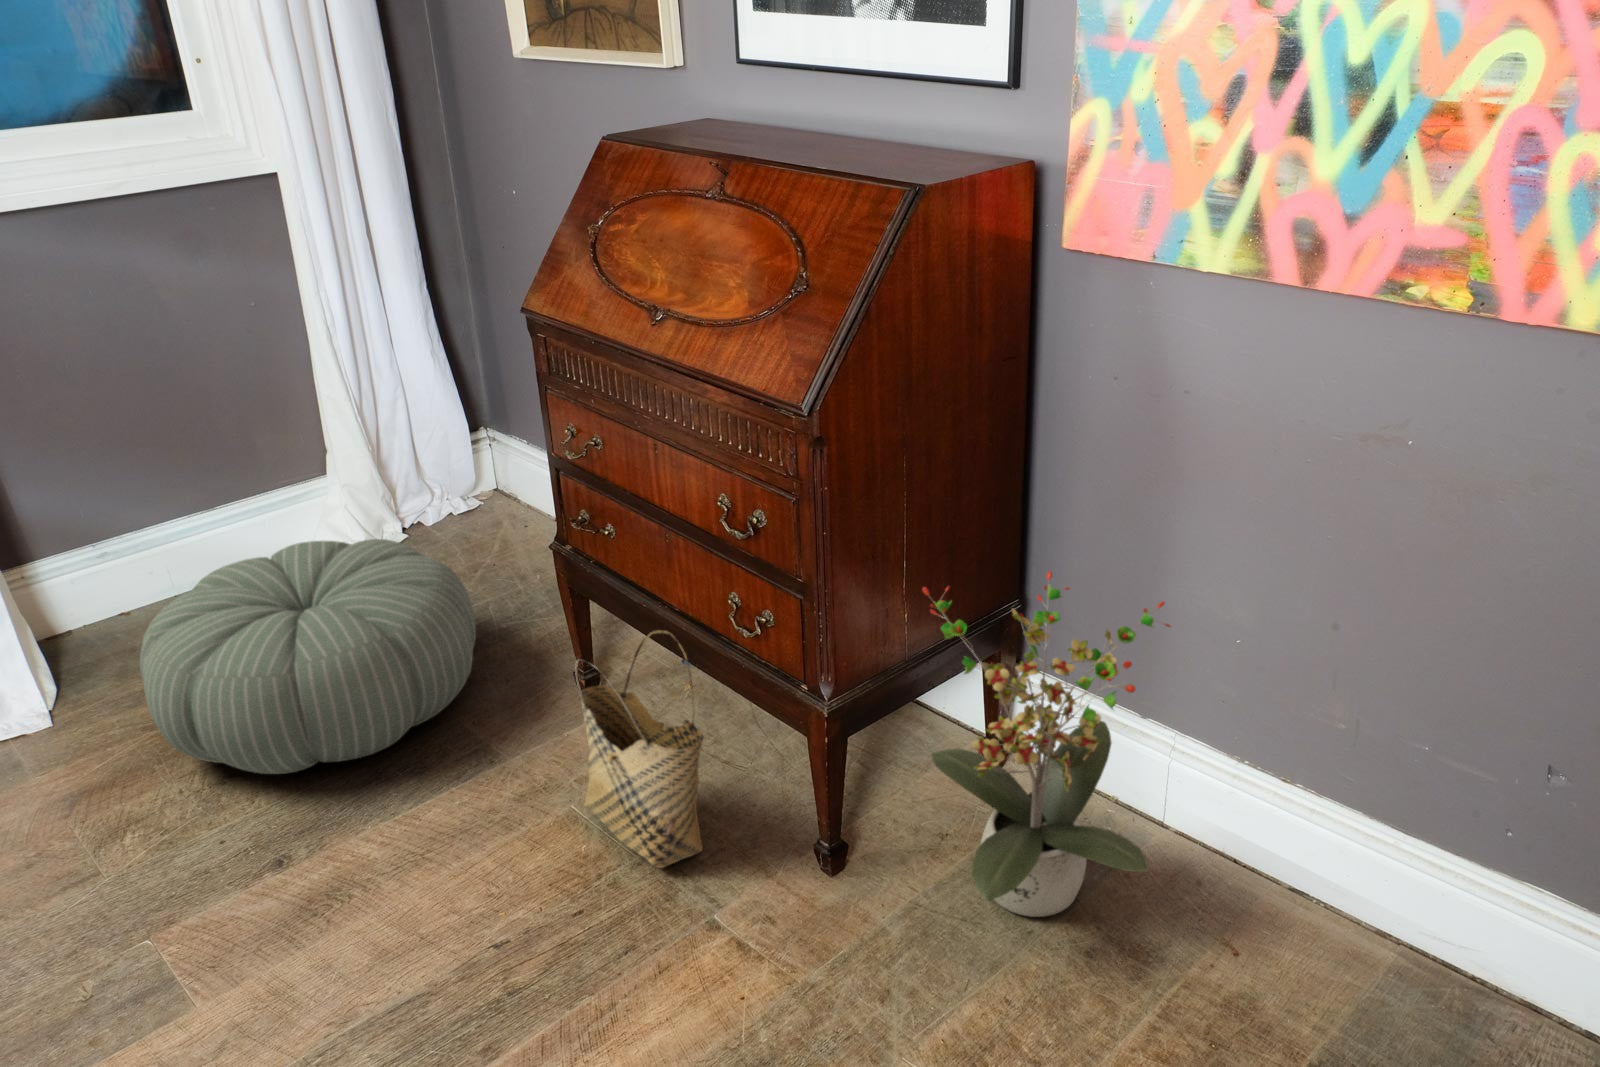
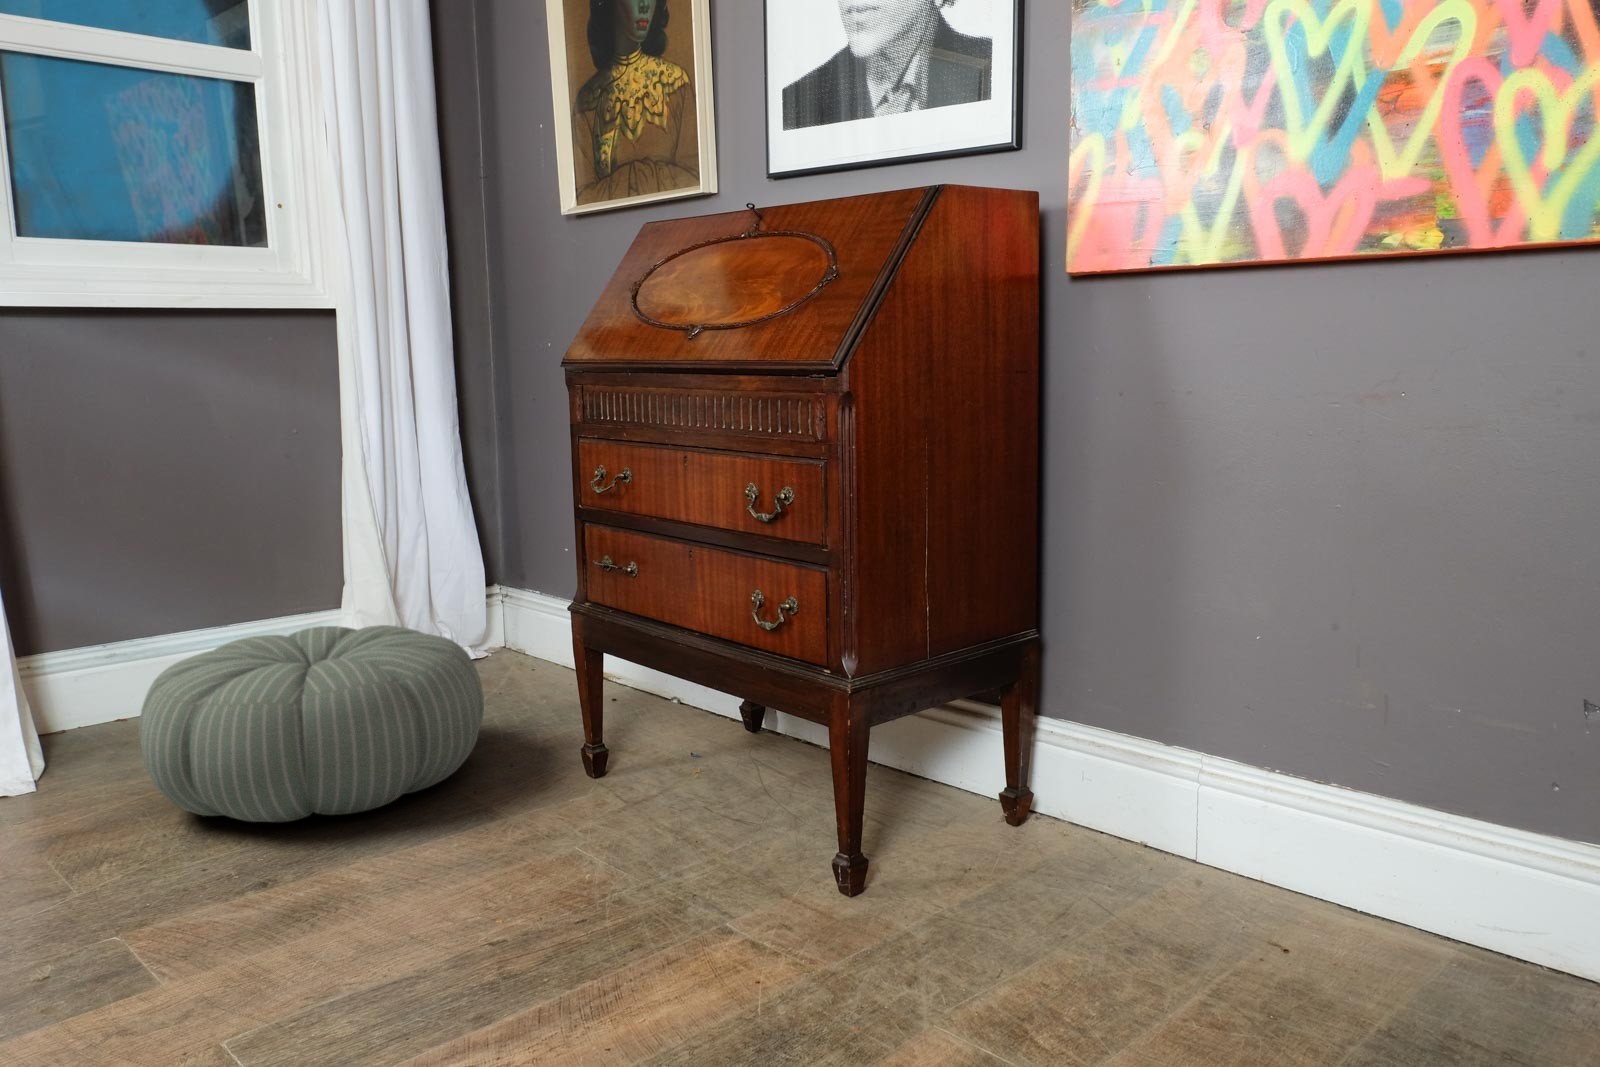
potted plant: present [922,571,1170,917] -> none [943,569,1192,920]
woven basket: present [575,630,703,868] -> none [589,639,720,885]

